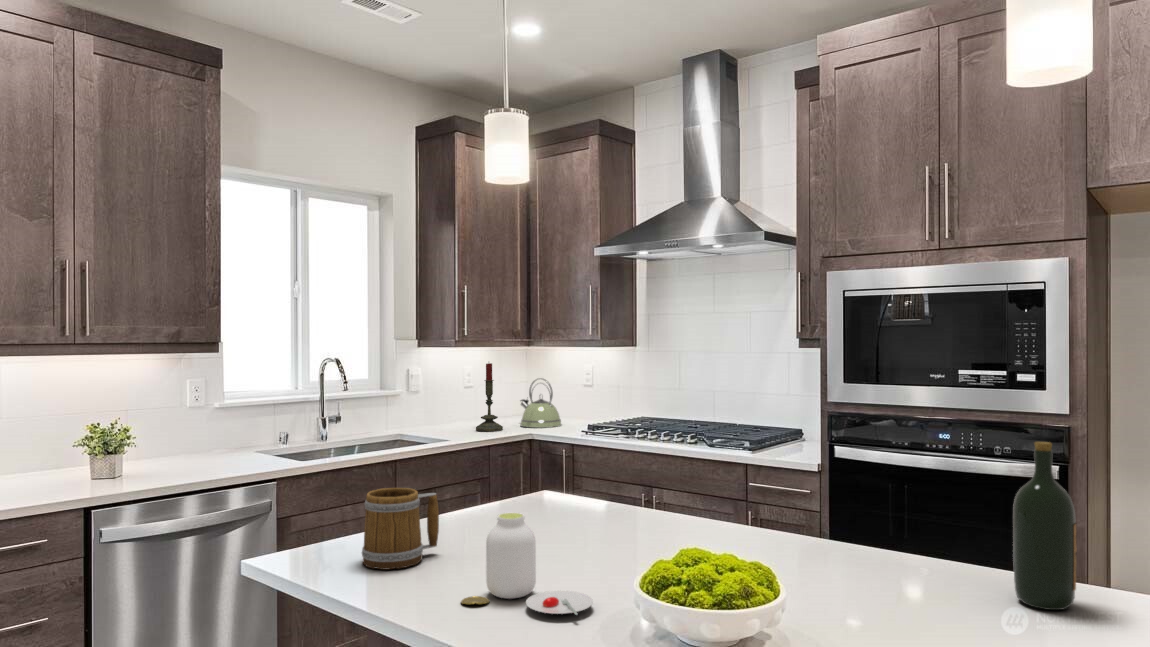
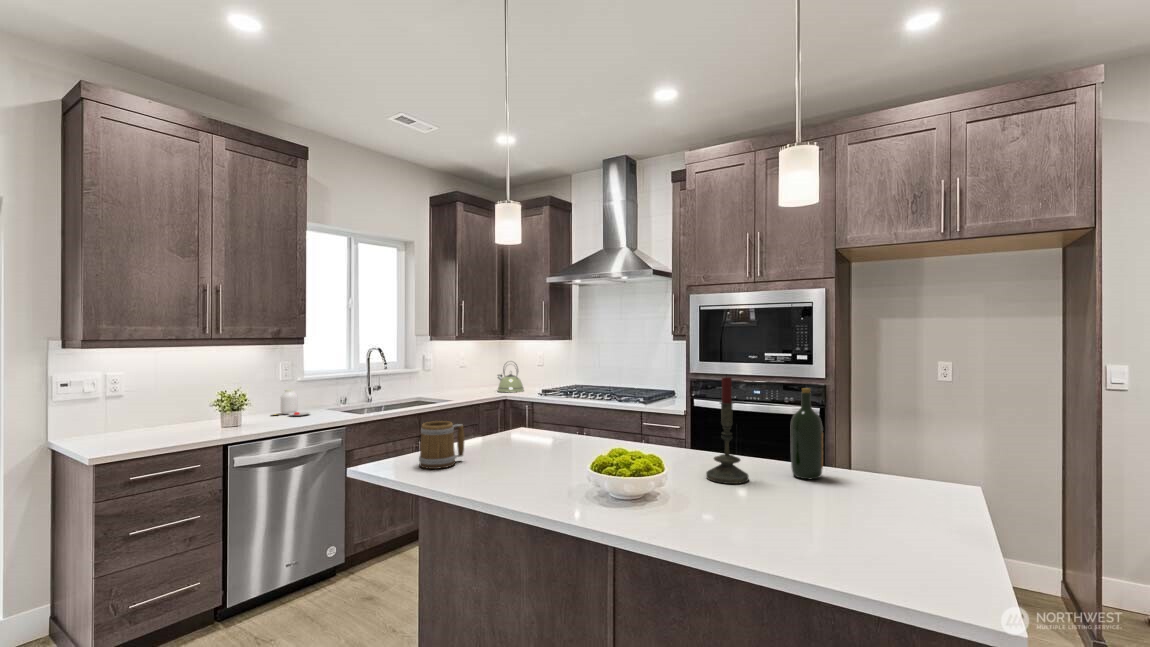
candle: present [476,363,503,432] -> present [706,376,749,484]
jar: present [461,513,593,615] -> present [275,389,310,416]

